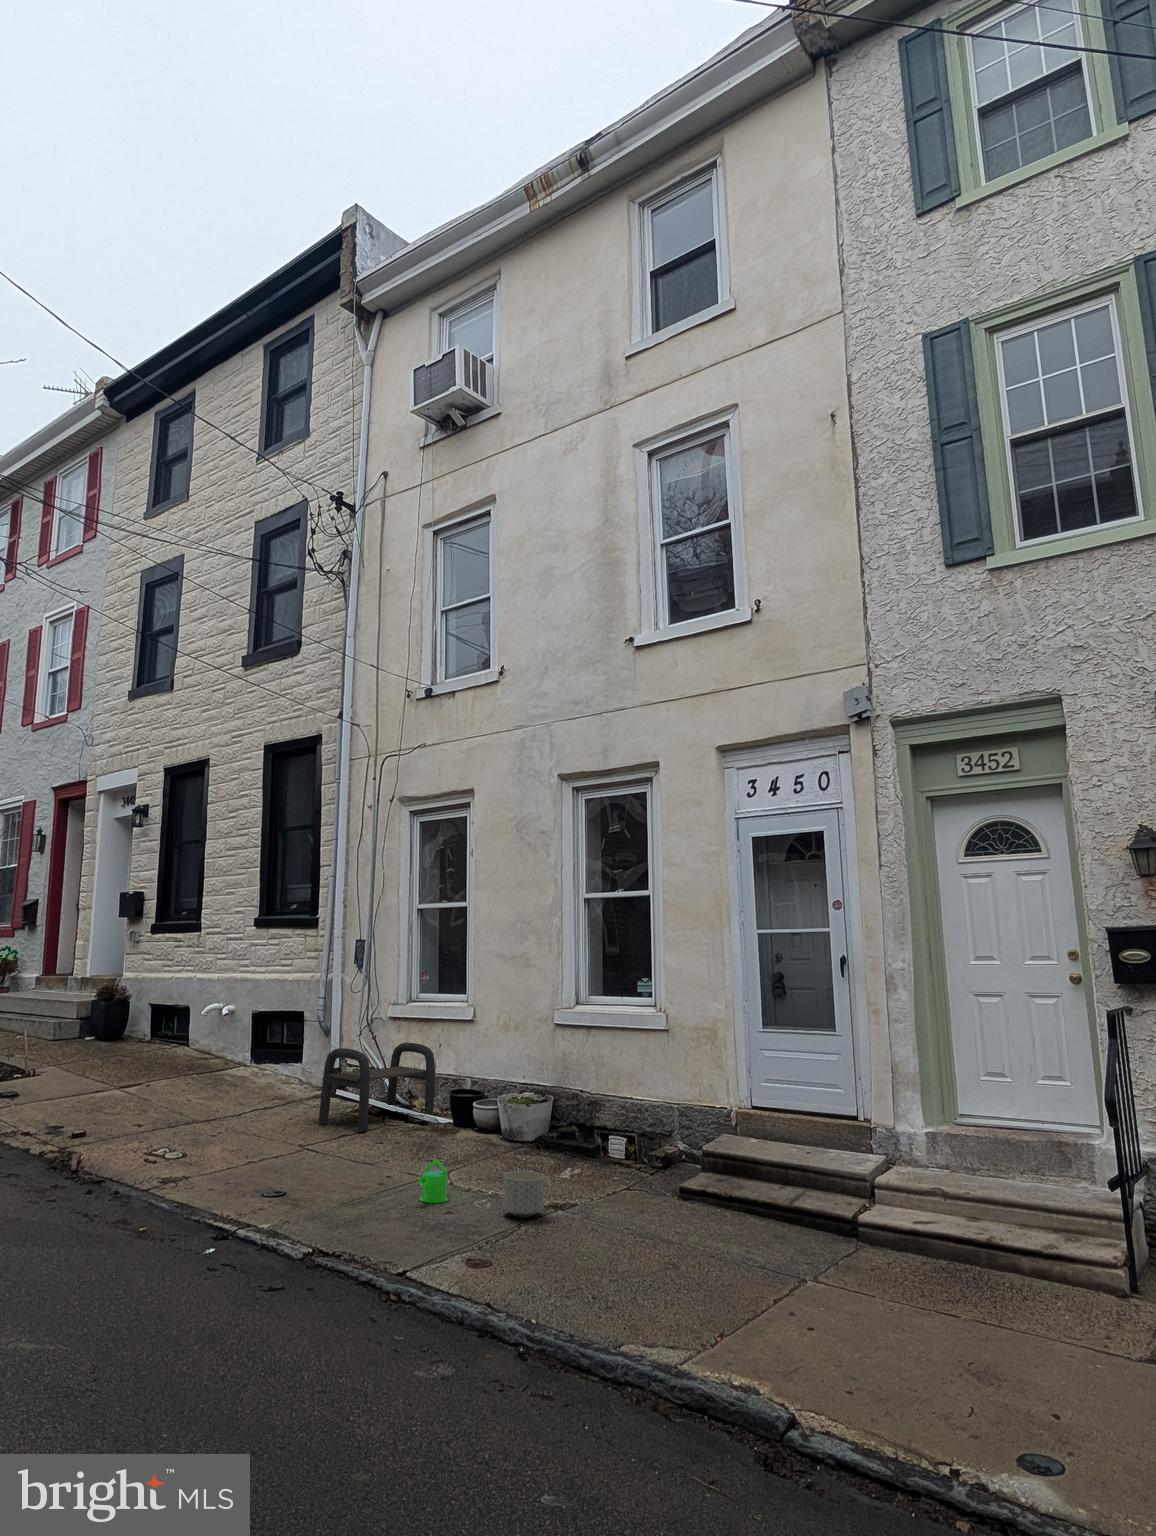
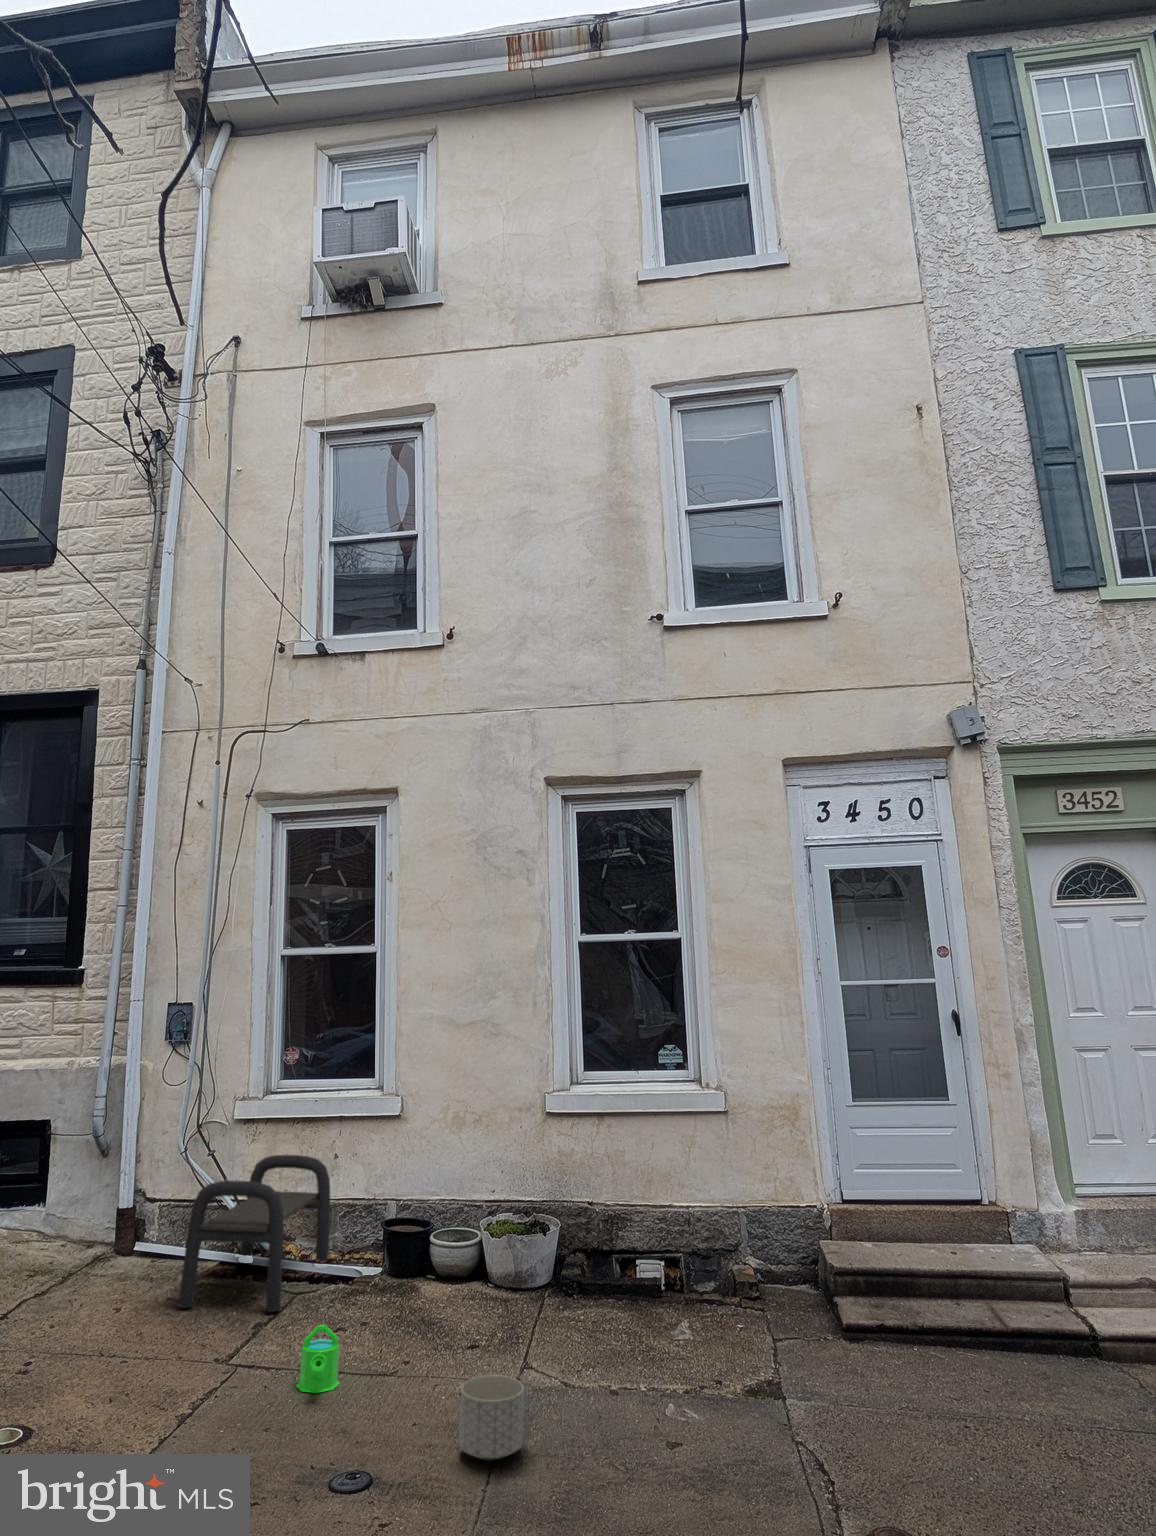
watering can: present [418,1160,448,1203] -> present [296,1325,340,1393]
planter: present [503,1171,544,1218] -> present [459,1375,524,1461]

